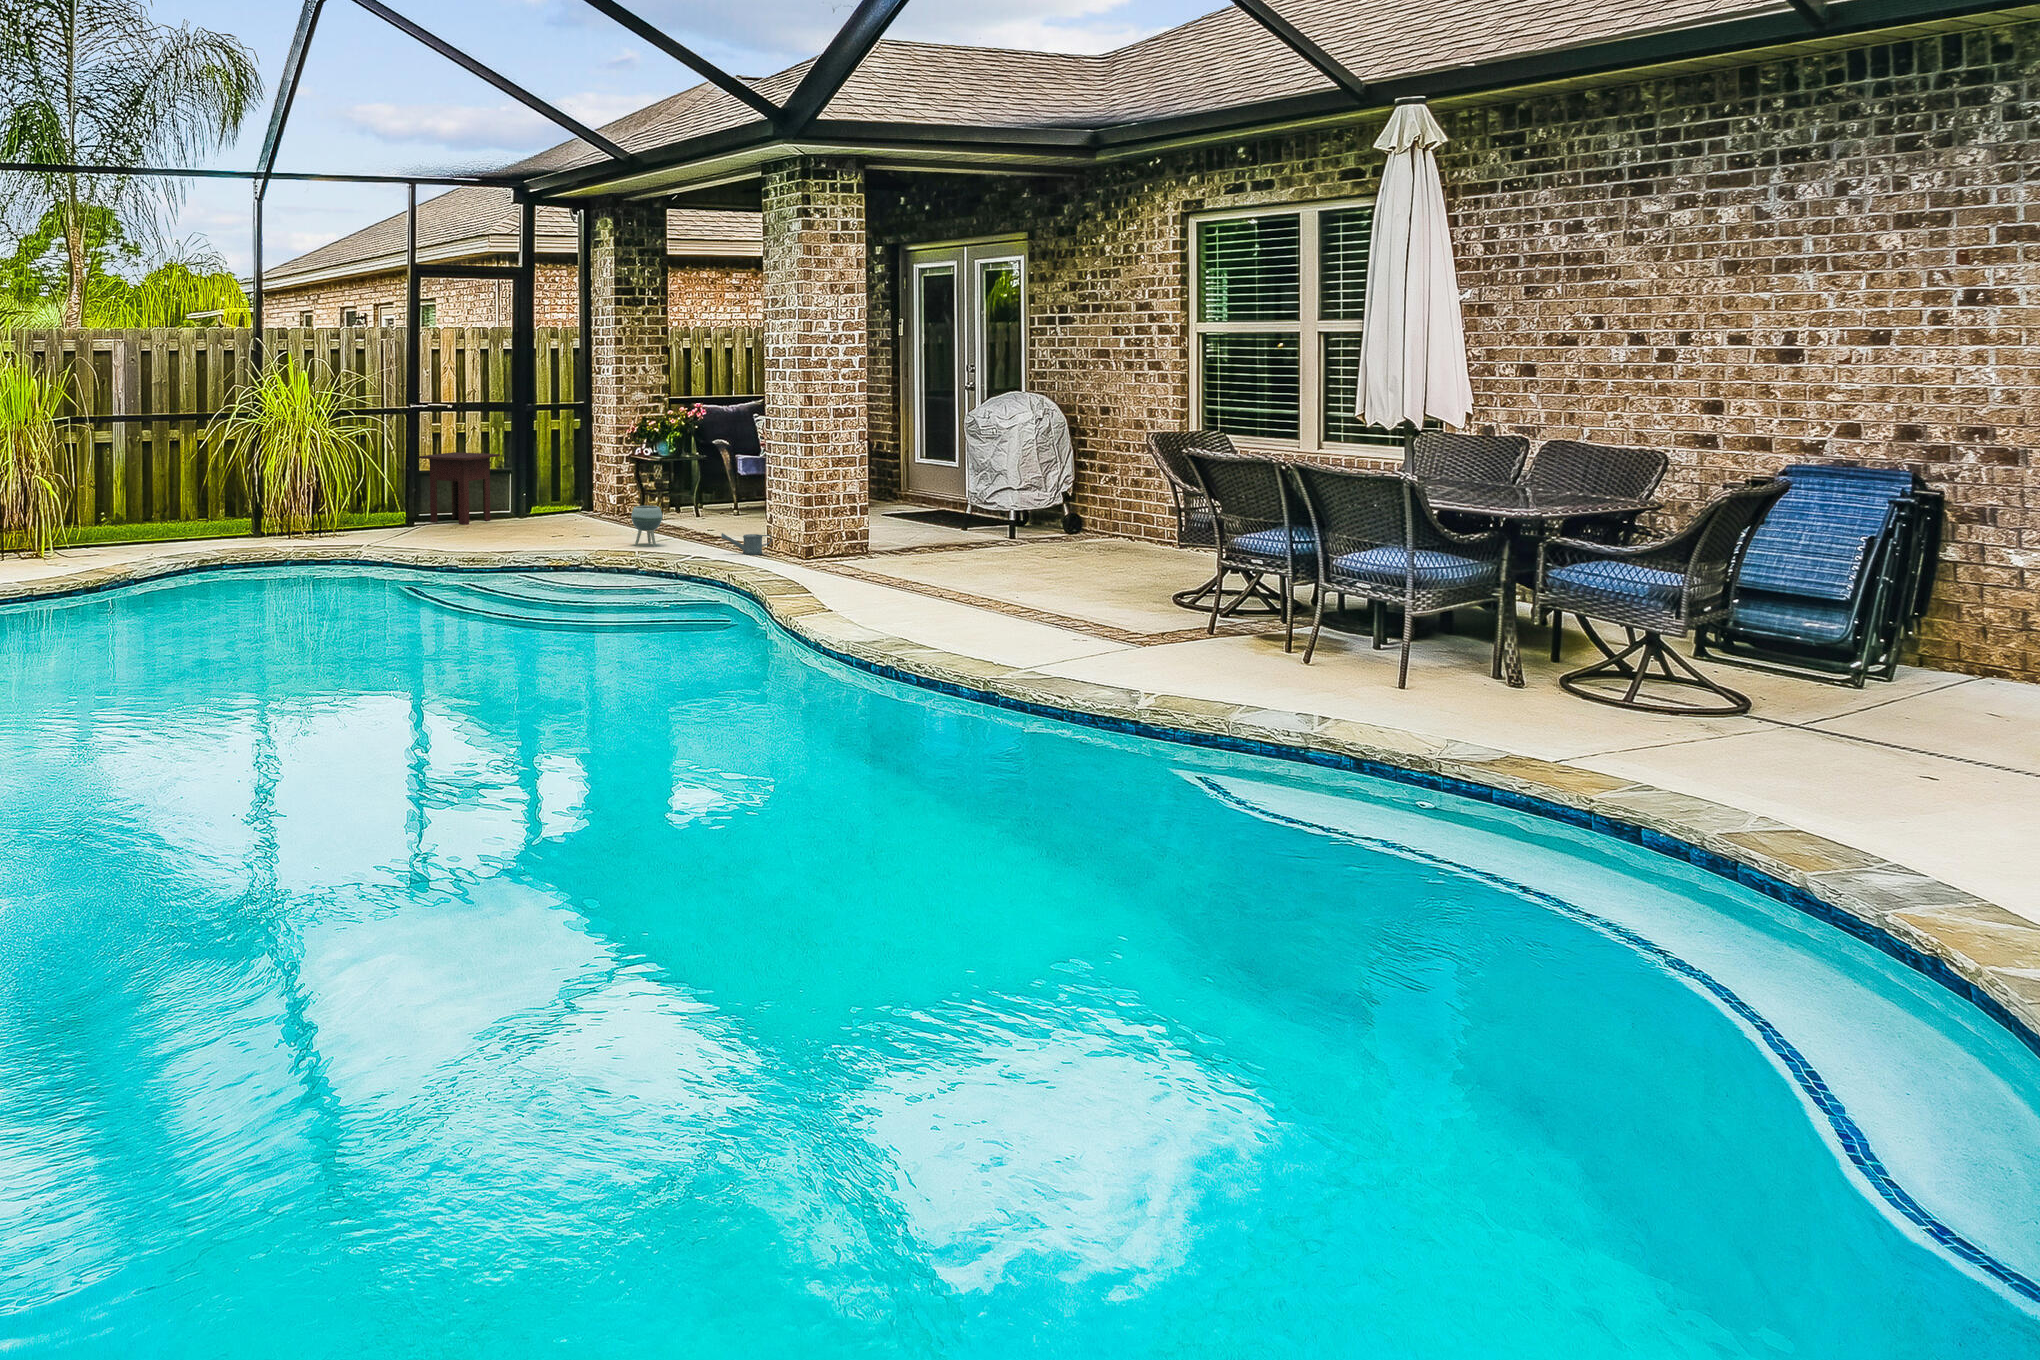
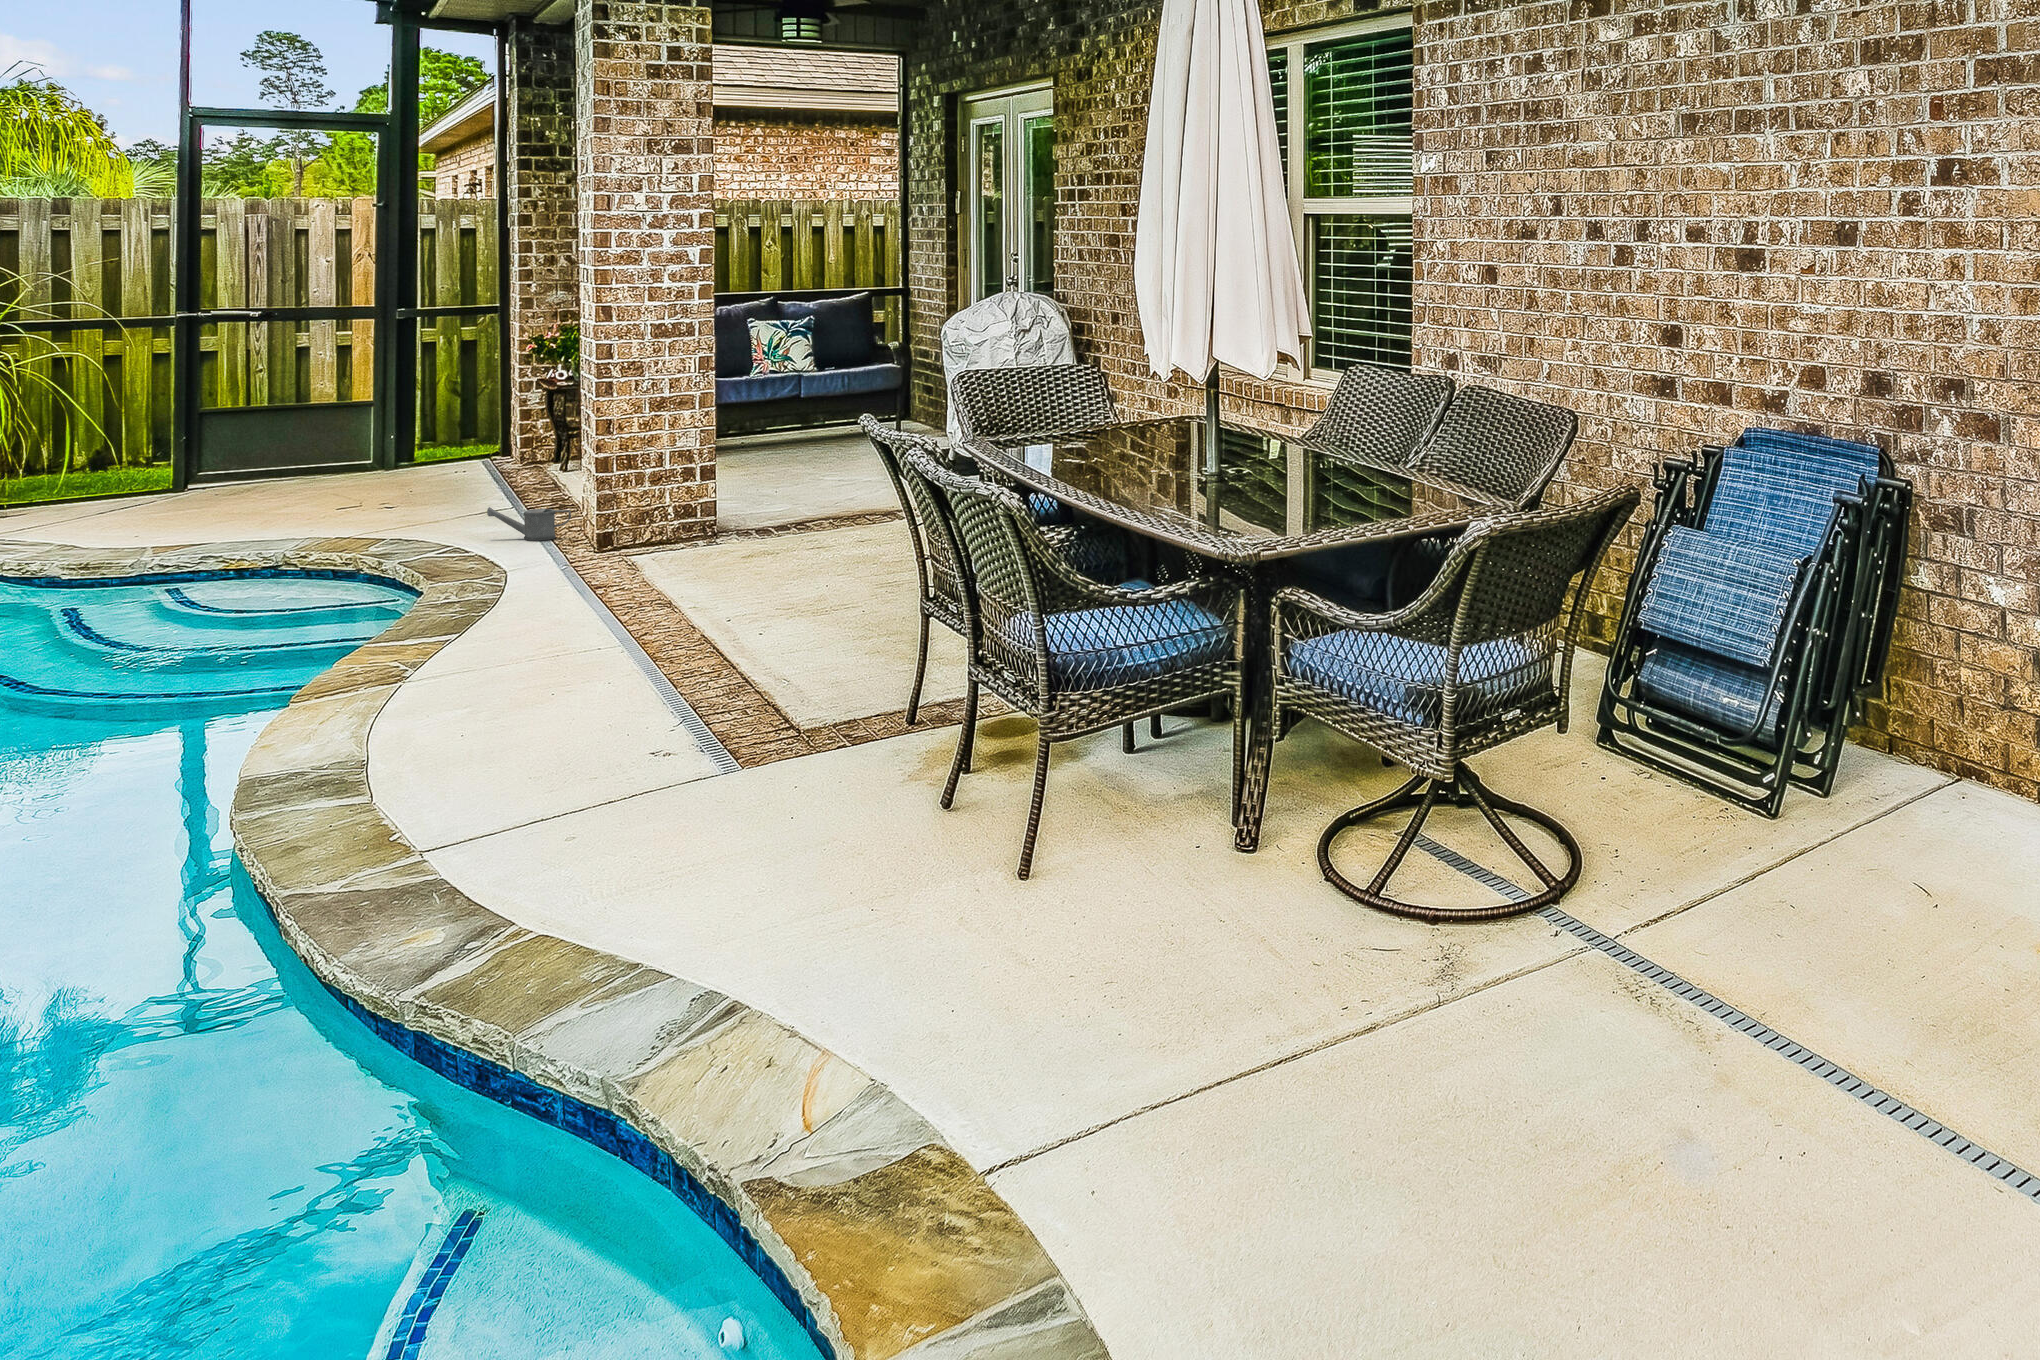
side table: present [419,452,500,525] -> none [157,378,299,487]
planter: present [632,506,662,546] -> none [385,463,437,525]

